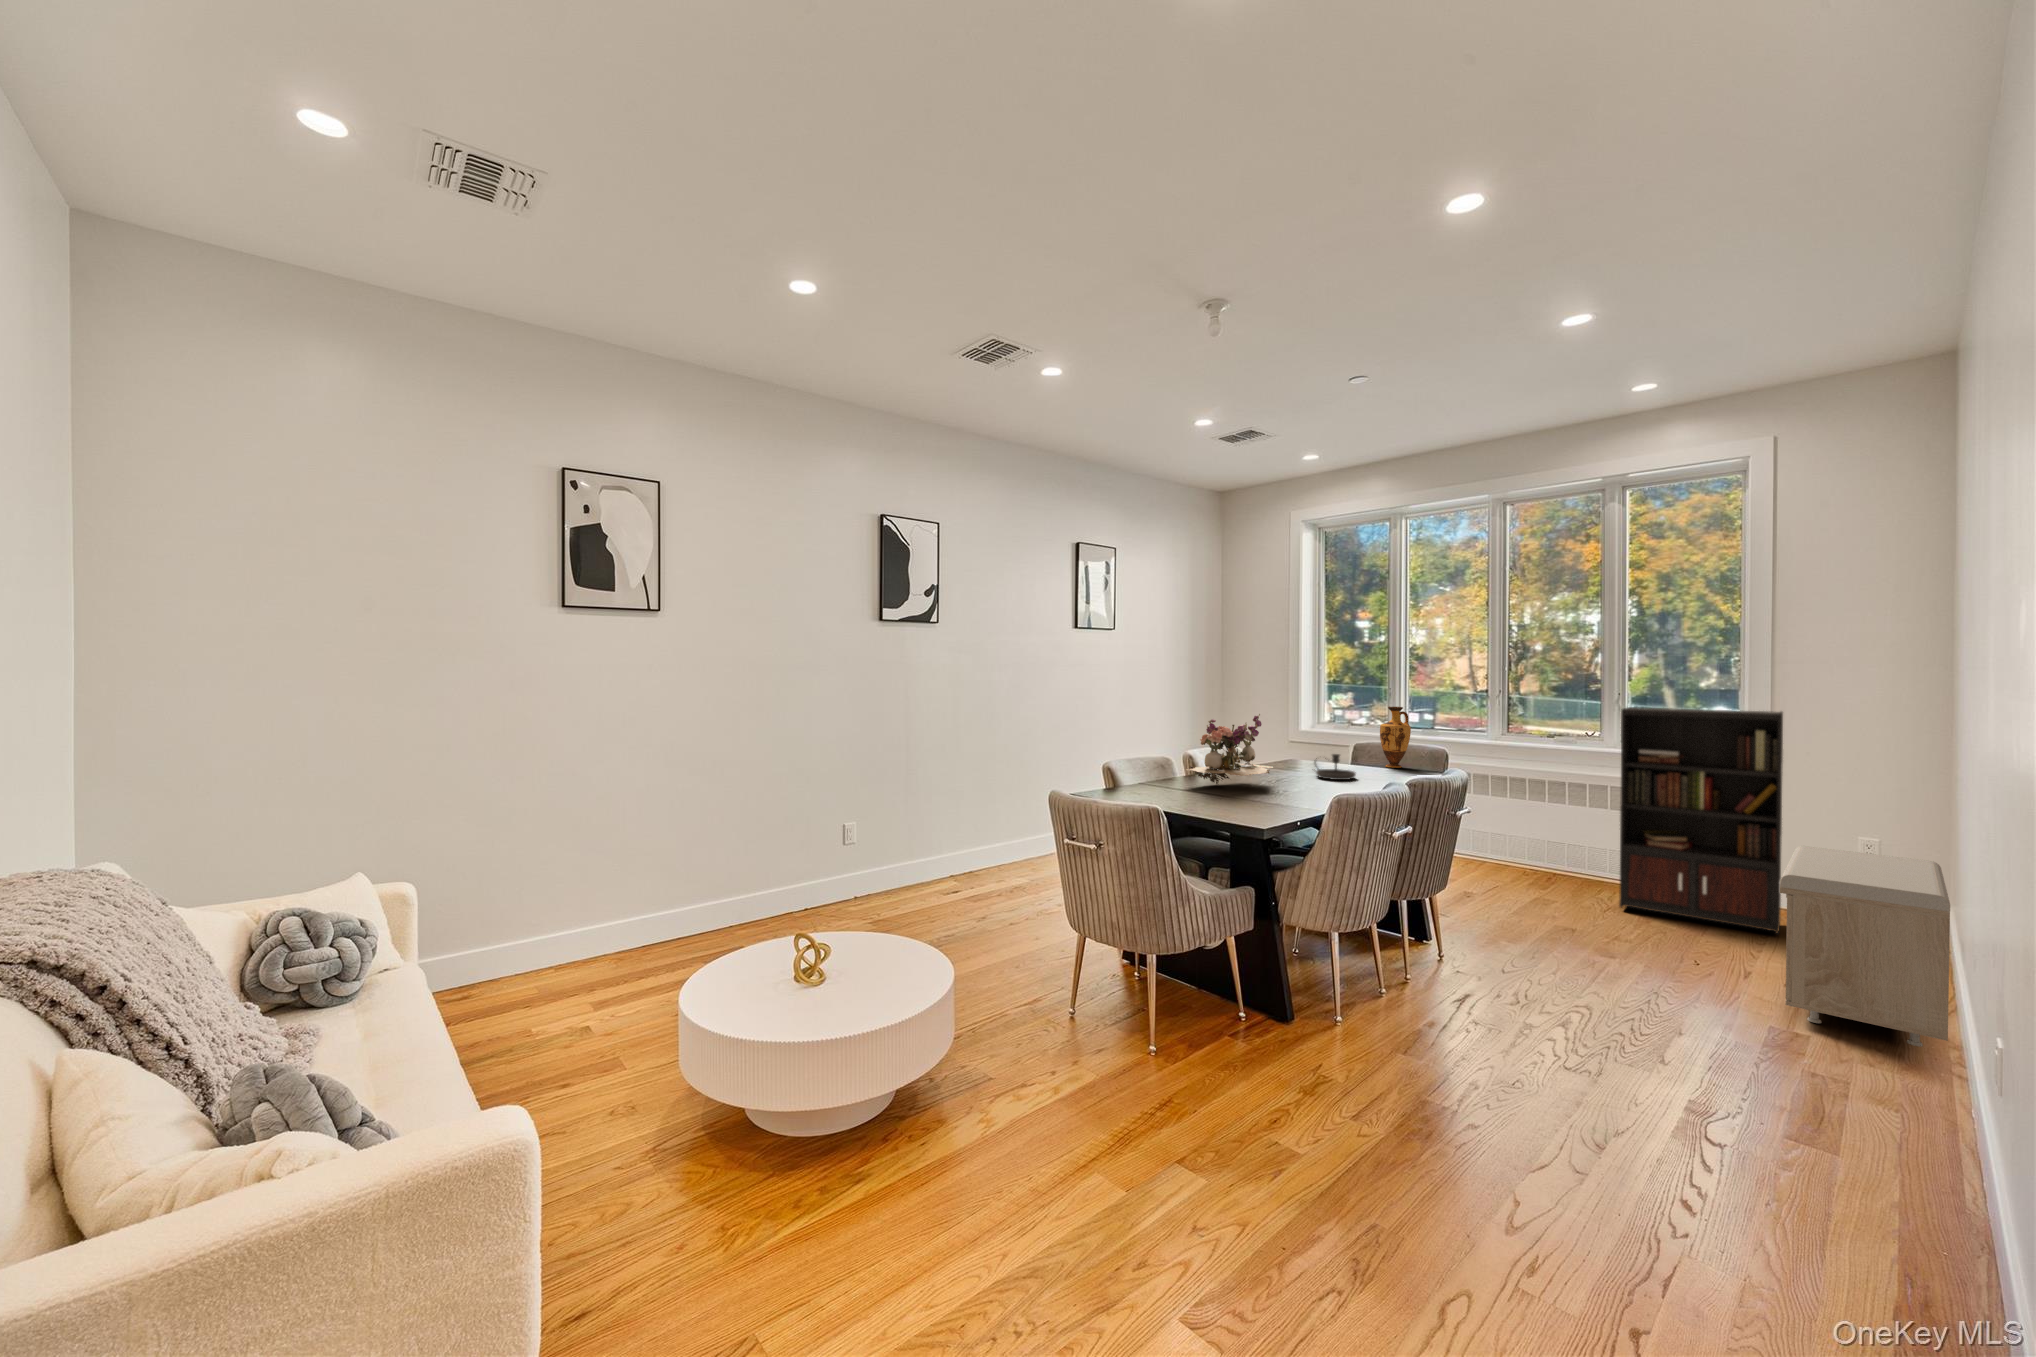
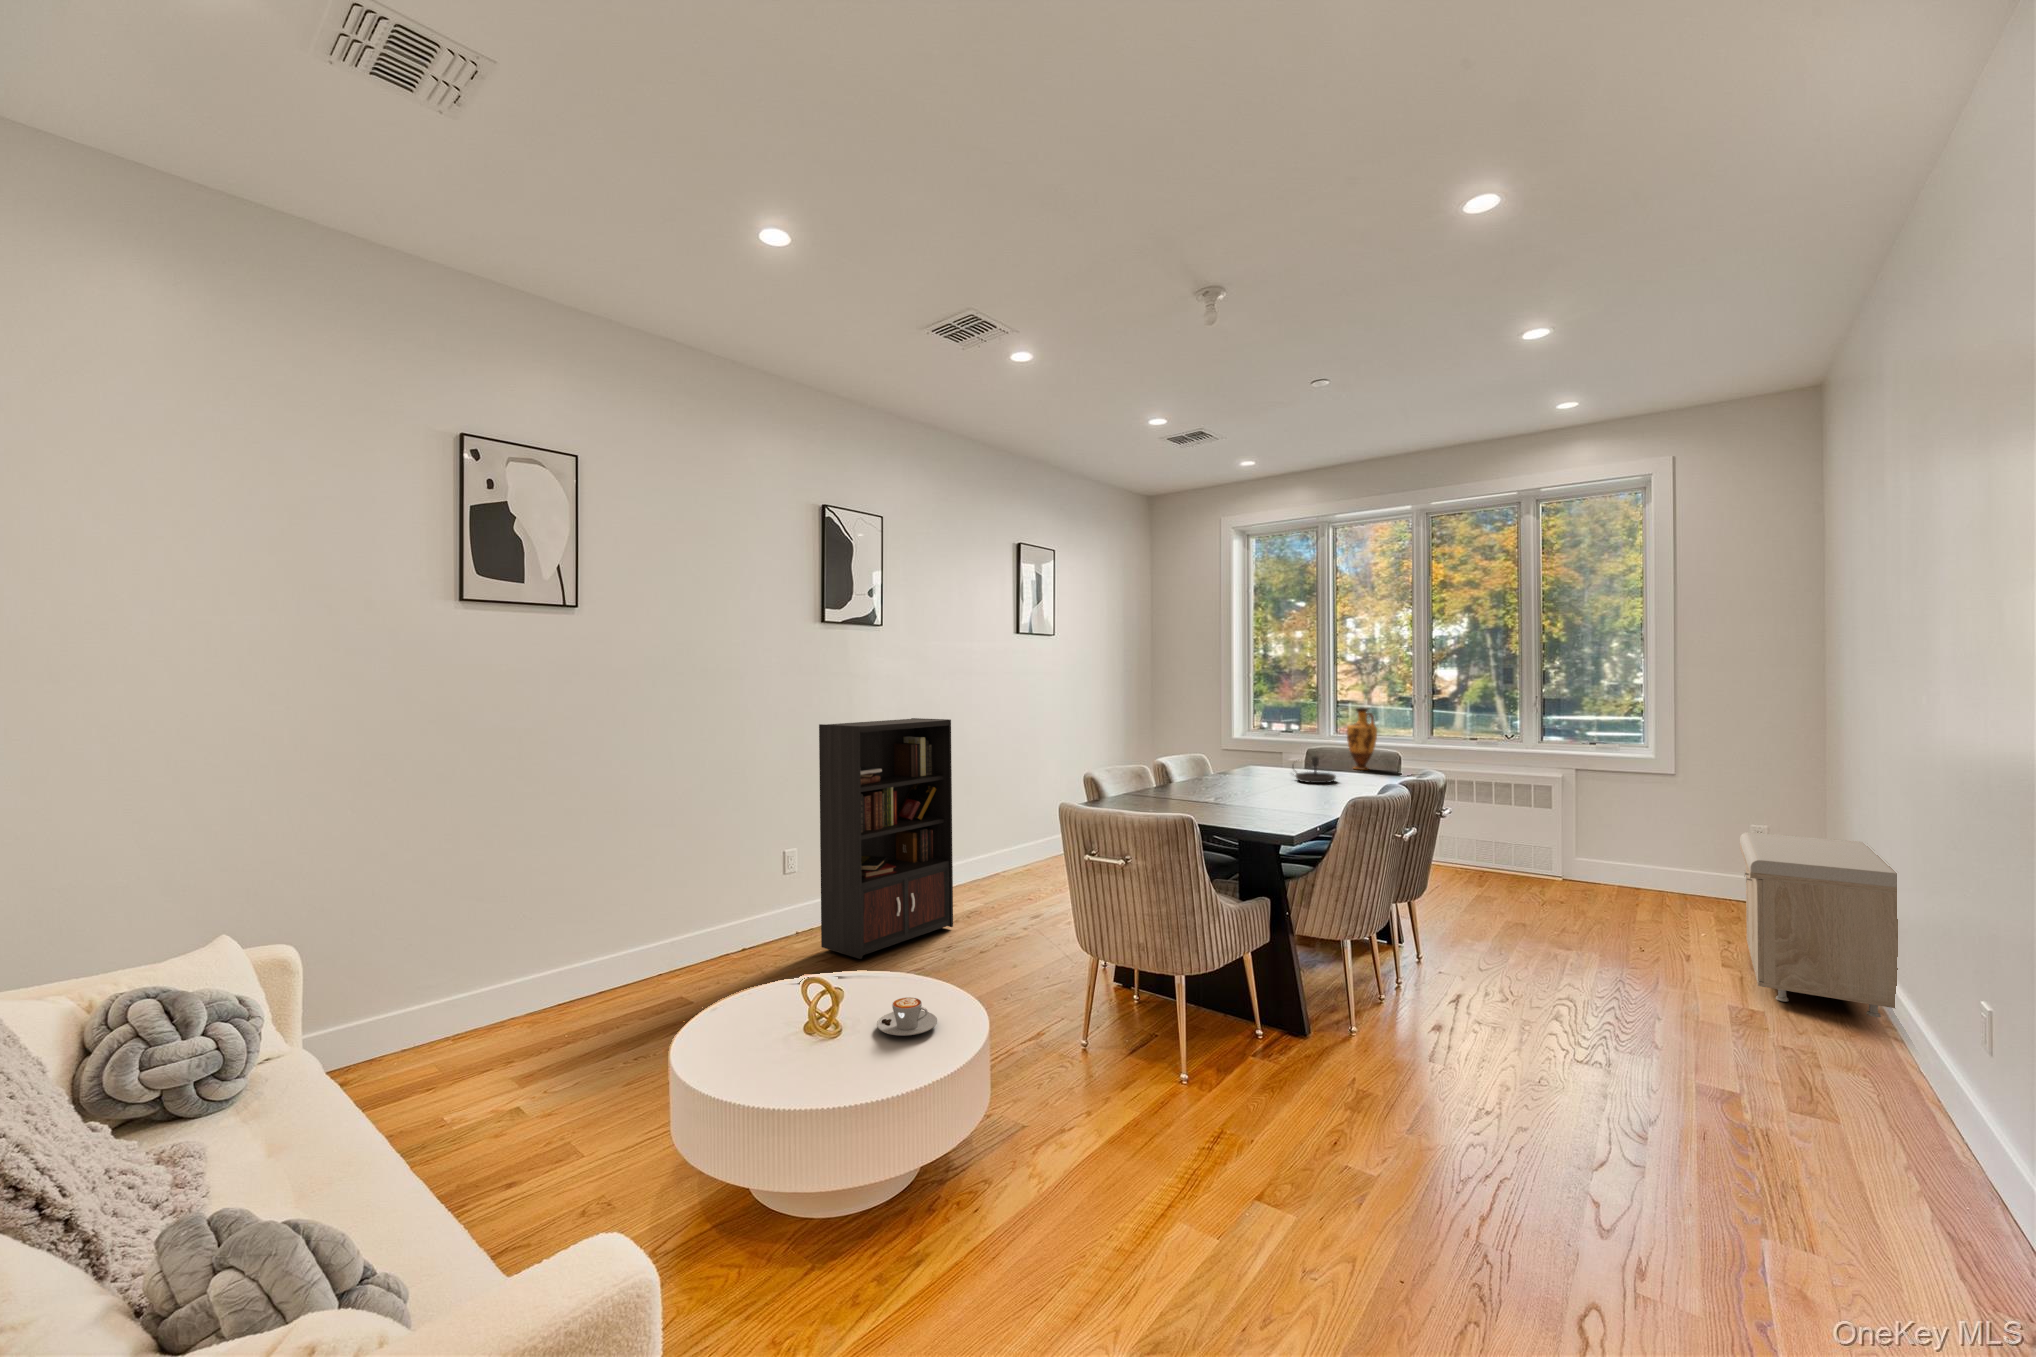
bookcase: present [1619,707,1783,934] -> present [819,718,953,959]
flower arrangement: present [1187,714,1273,784] -> none [1173,716,1263,792]
coffee cup: none [857,956,909,988] -> present [877,997,937,1035]

